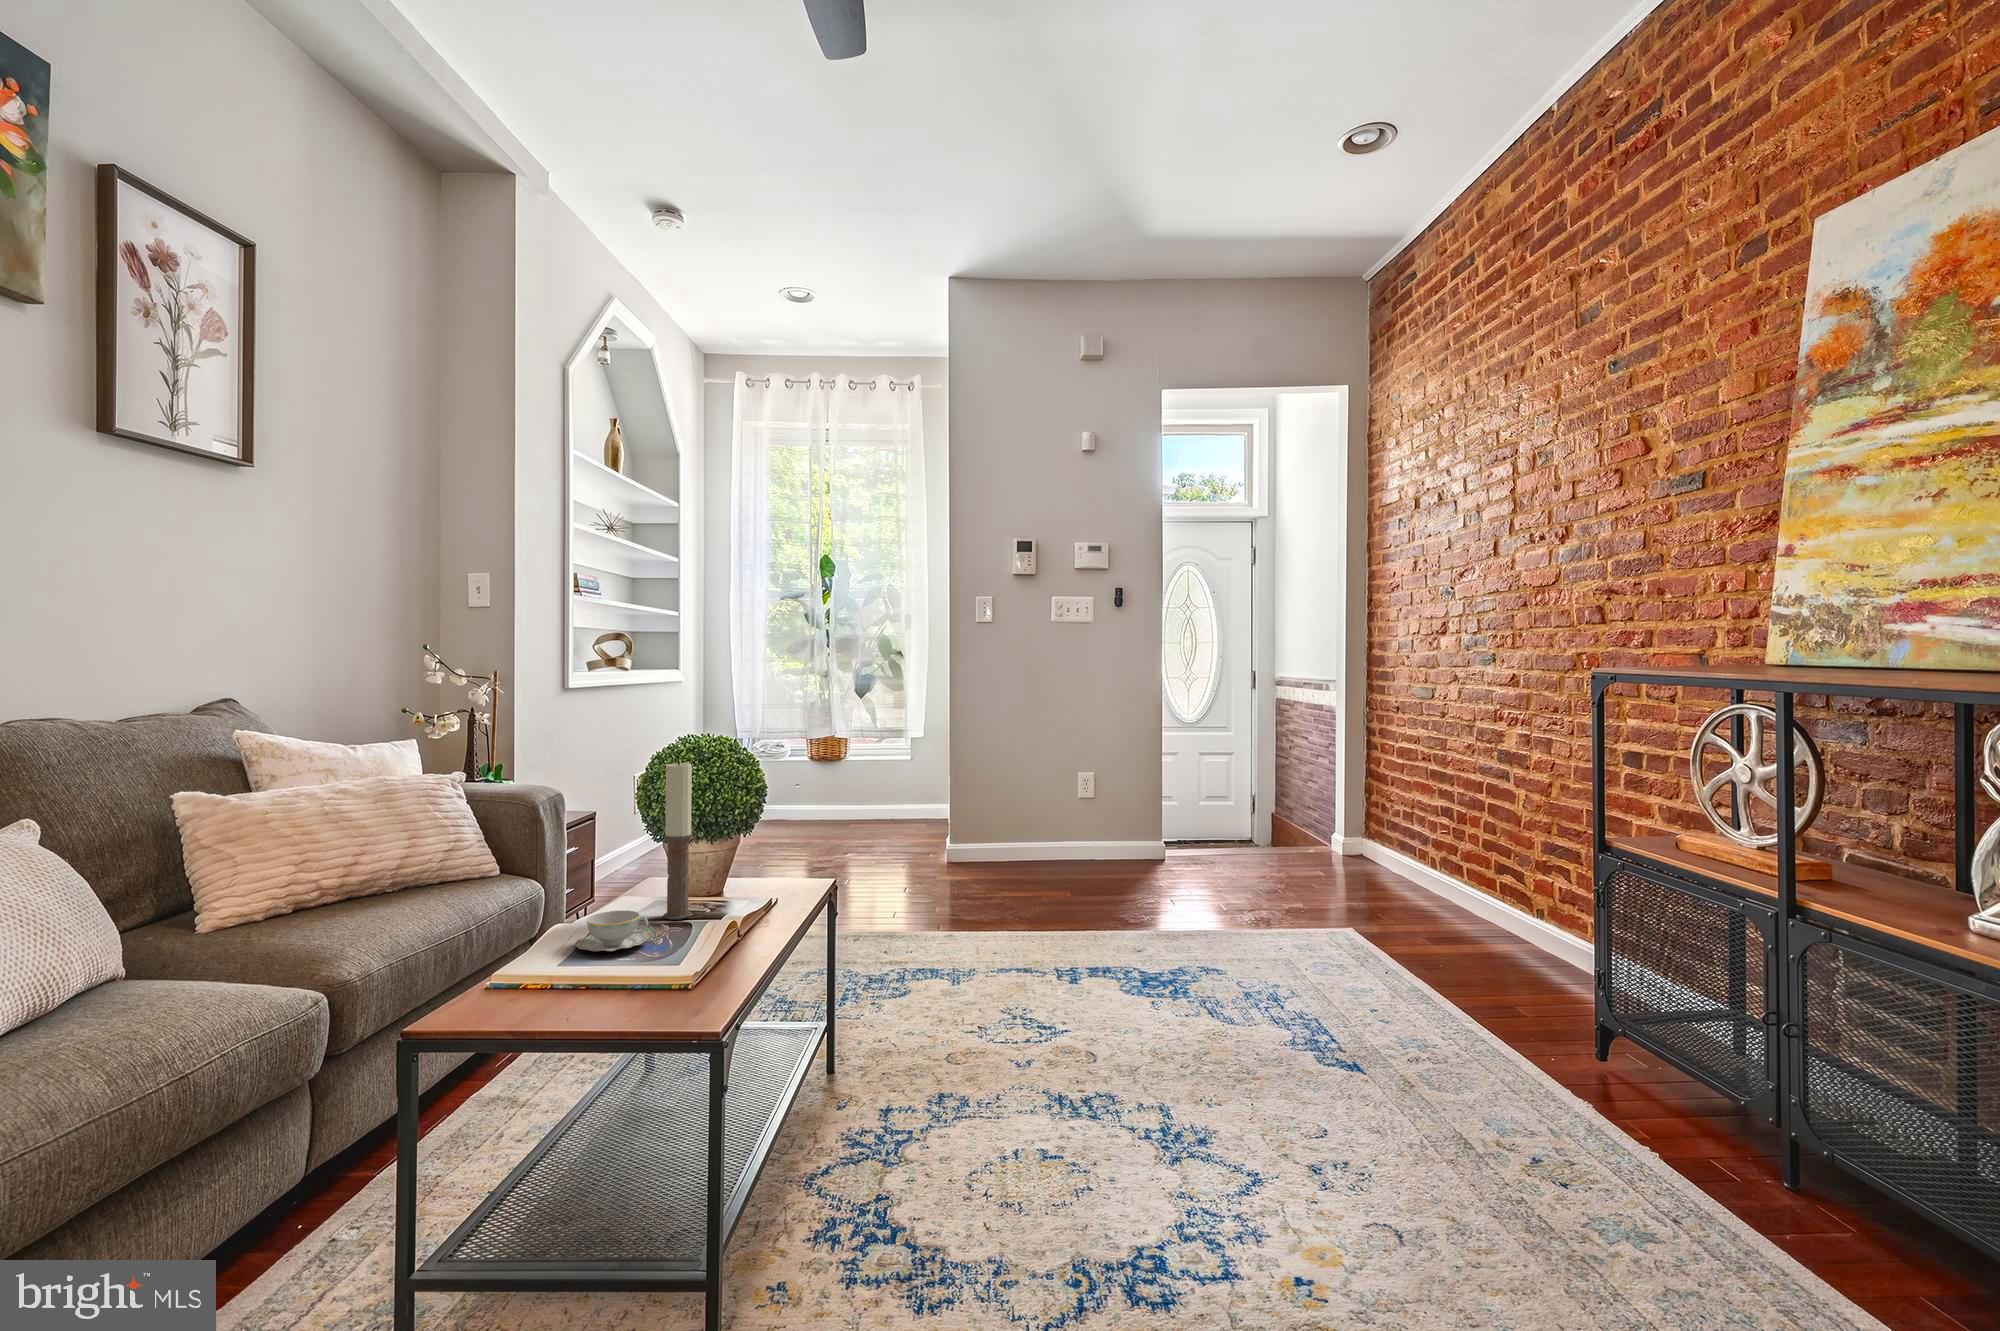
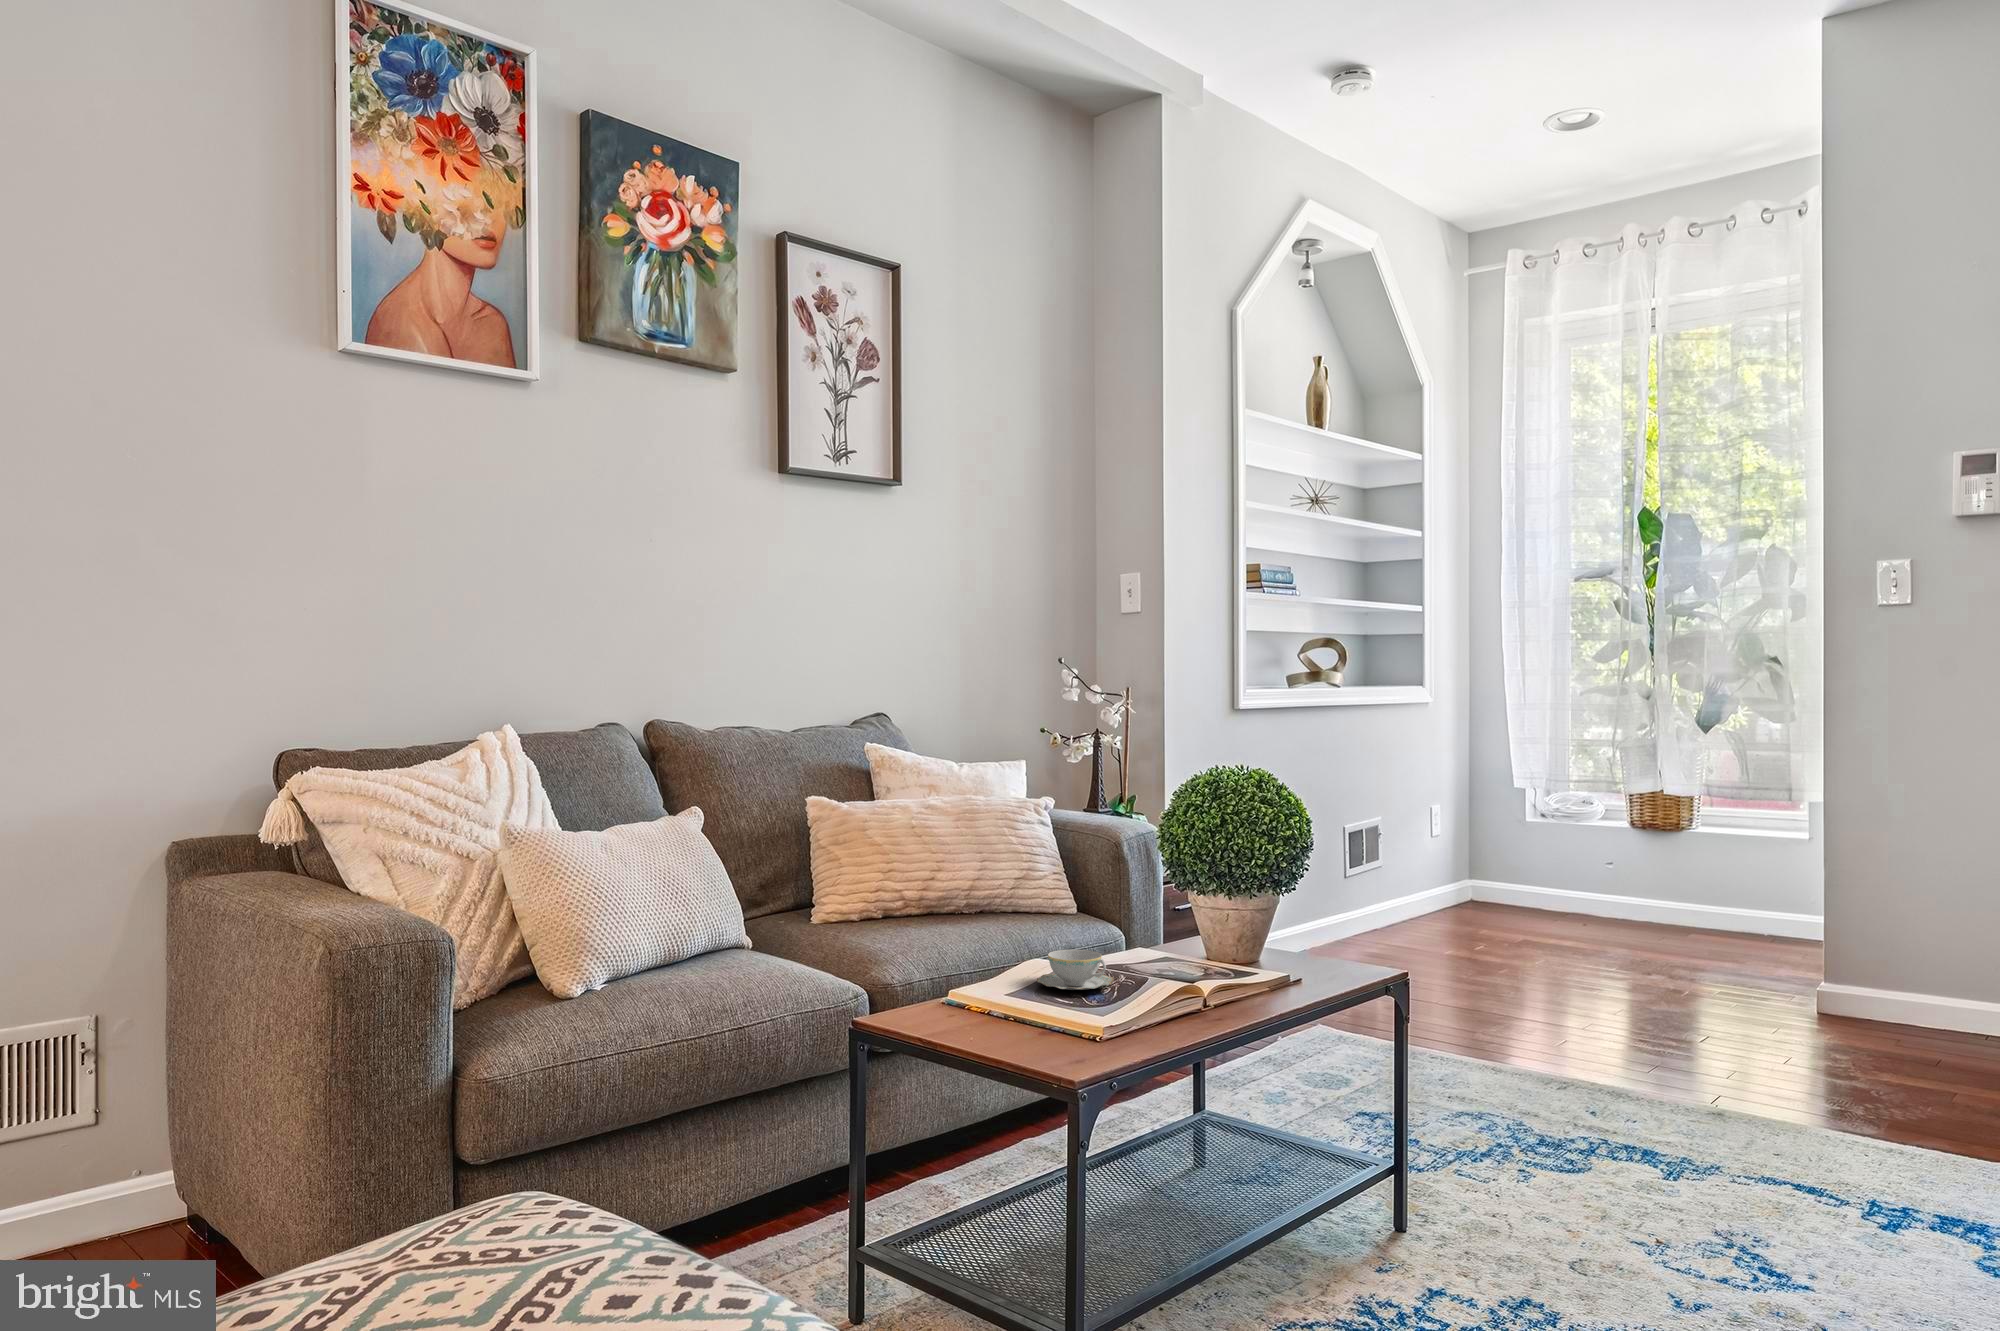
candle: present [664,760,693,919] -> none [1151,789,1182,975]

